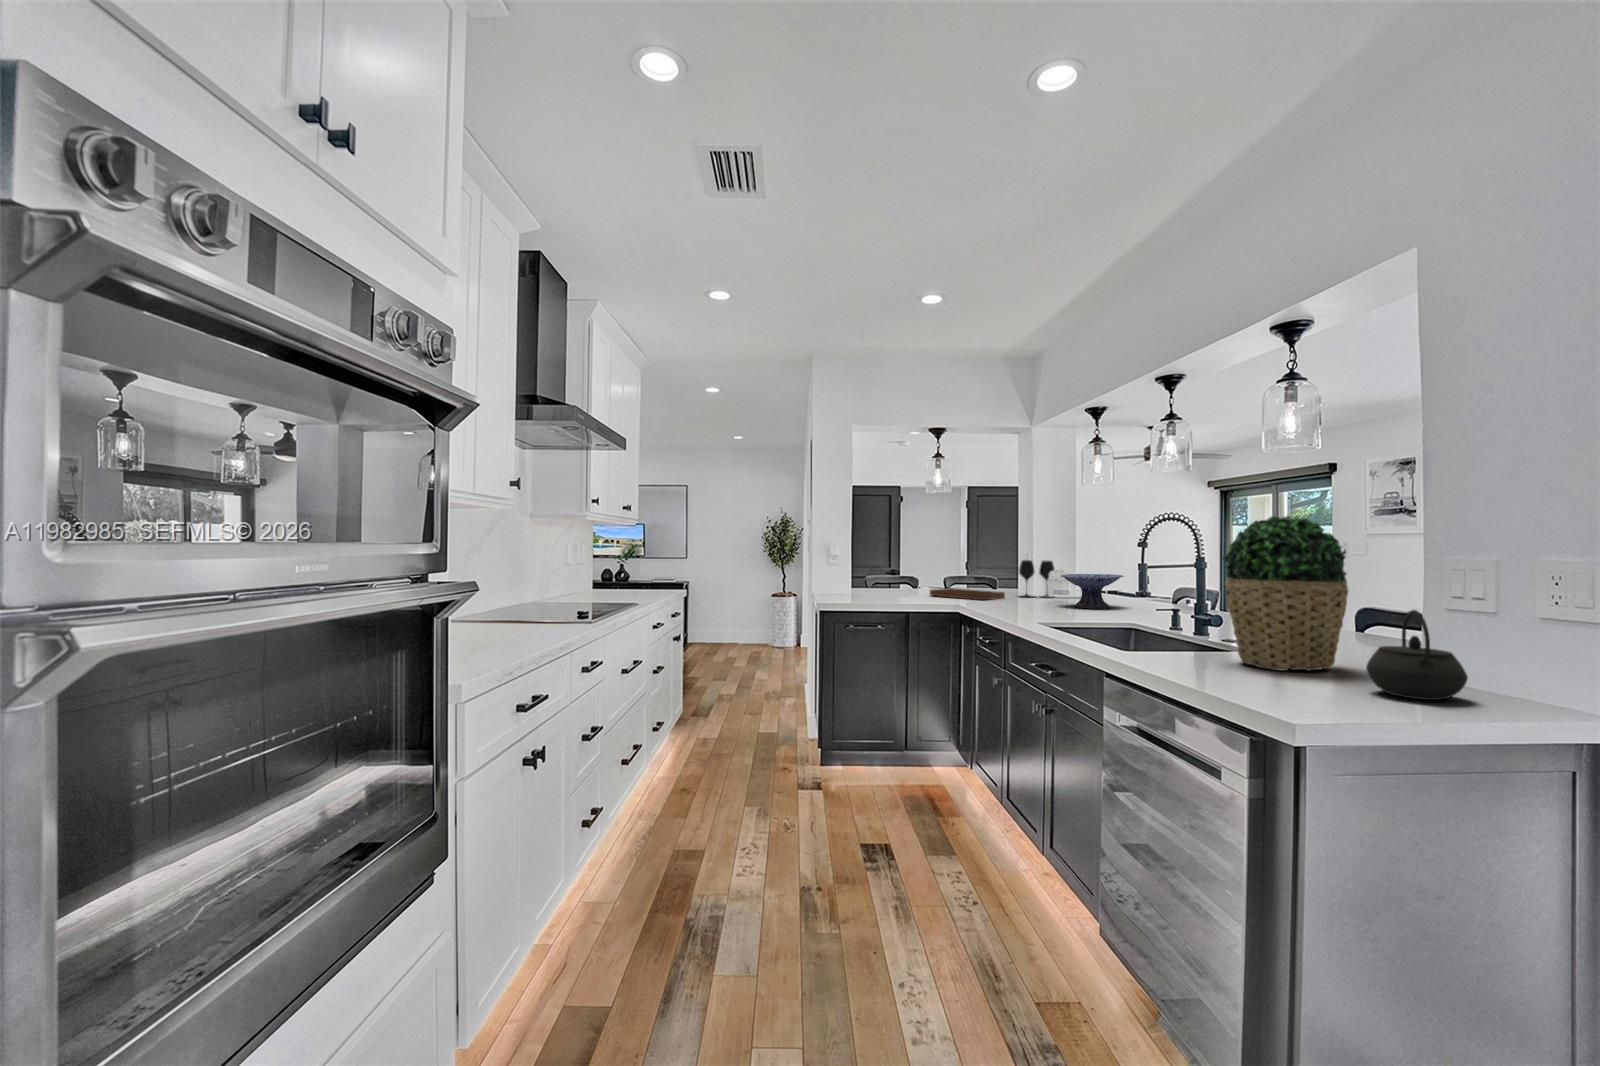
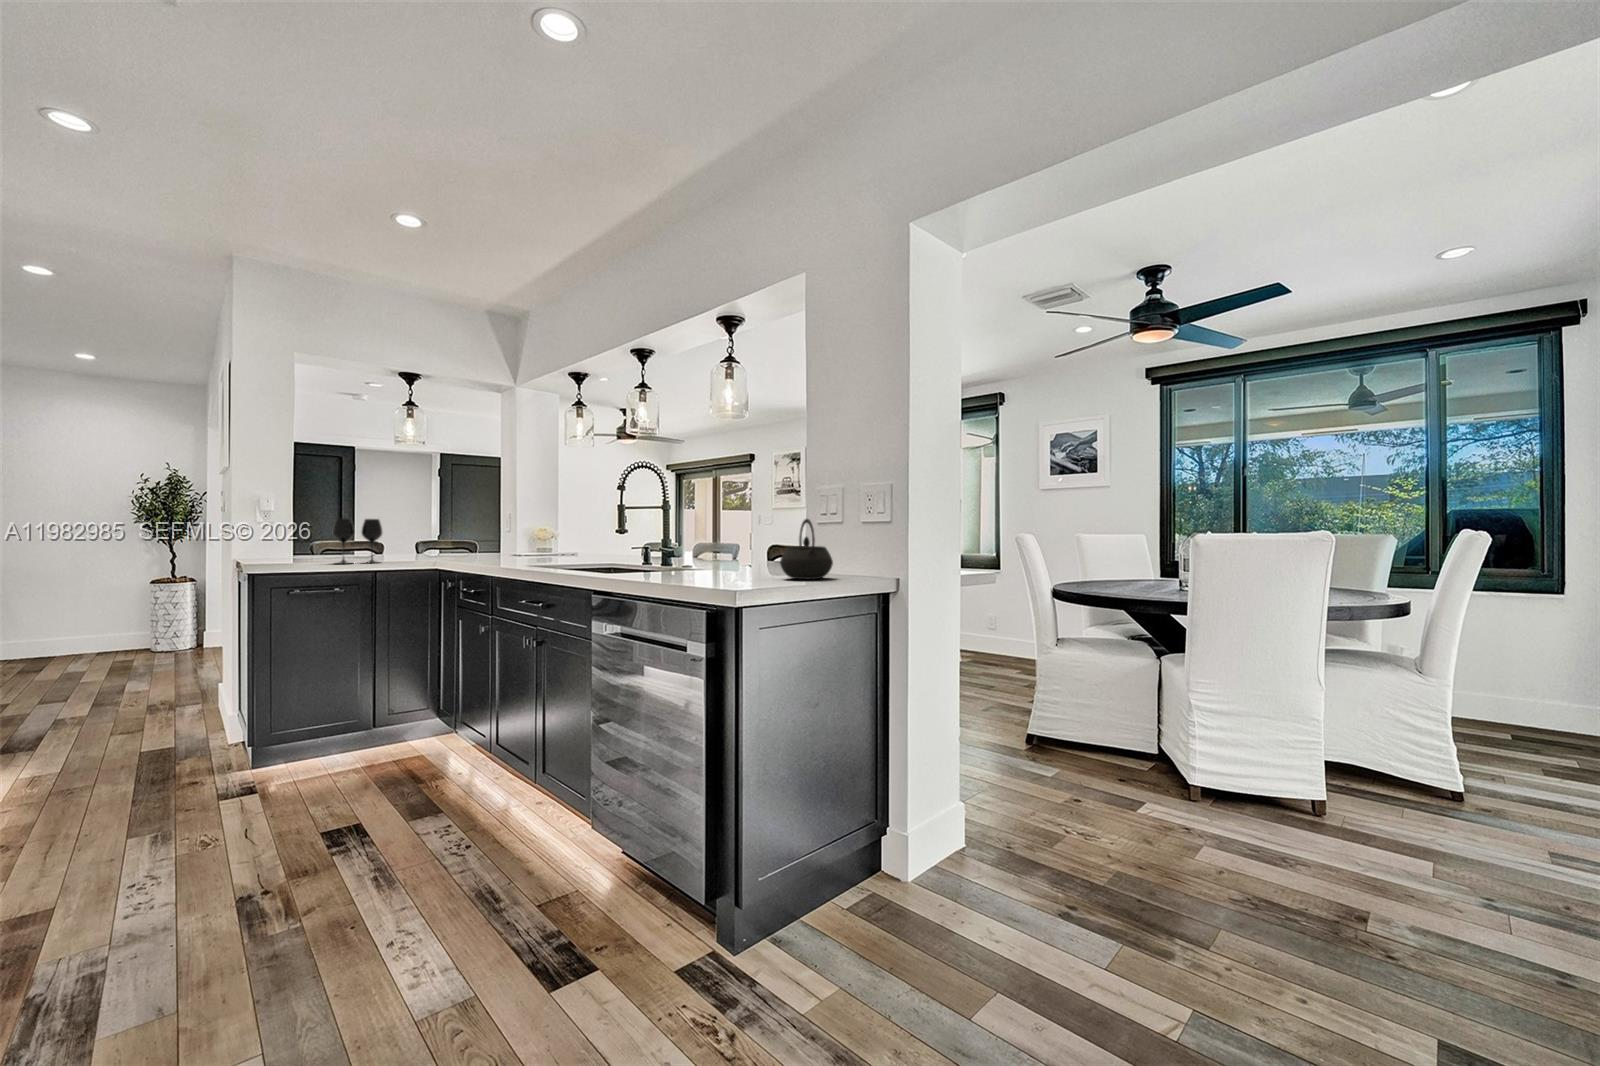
potted plant: present [1223,516,1348,671] -> none [688,457,769,576]
wine glass: present [1019,560,1054,598] -> present [333,518,383,564]
decorative bowl: present [1060,574,1124,609] -> none [547,528,605,559]
tray: present [930,575,1005,600] -> none [402,534,489,559]

